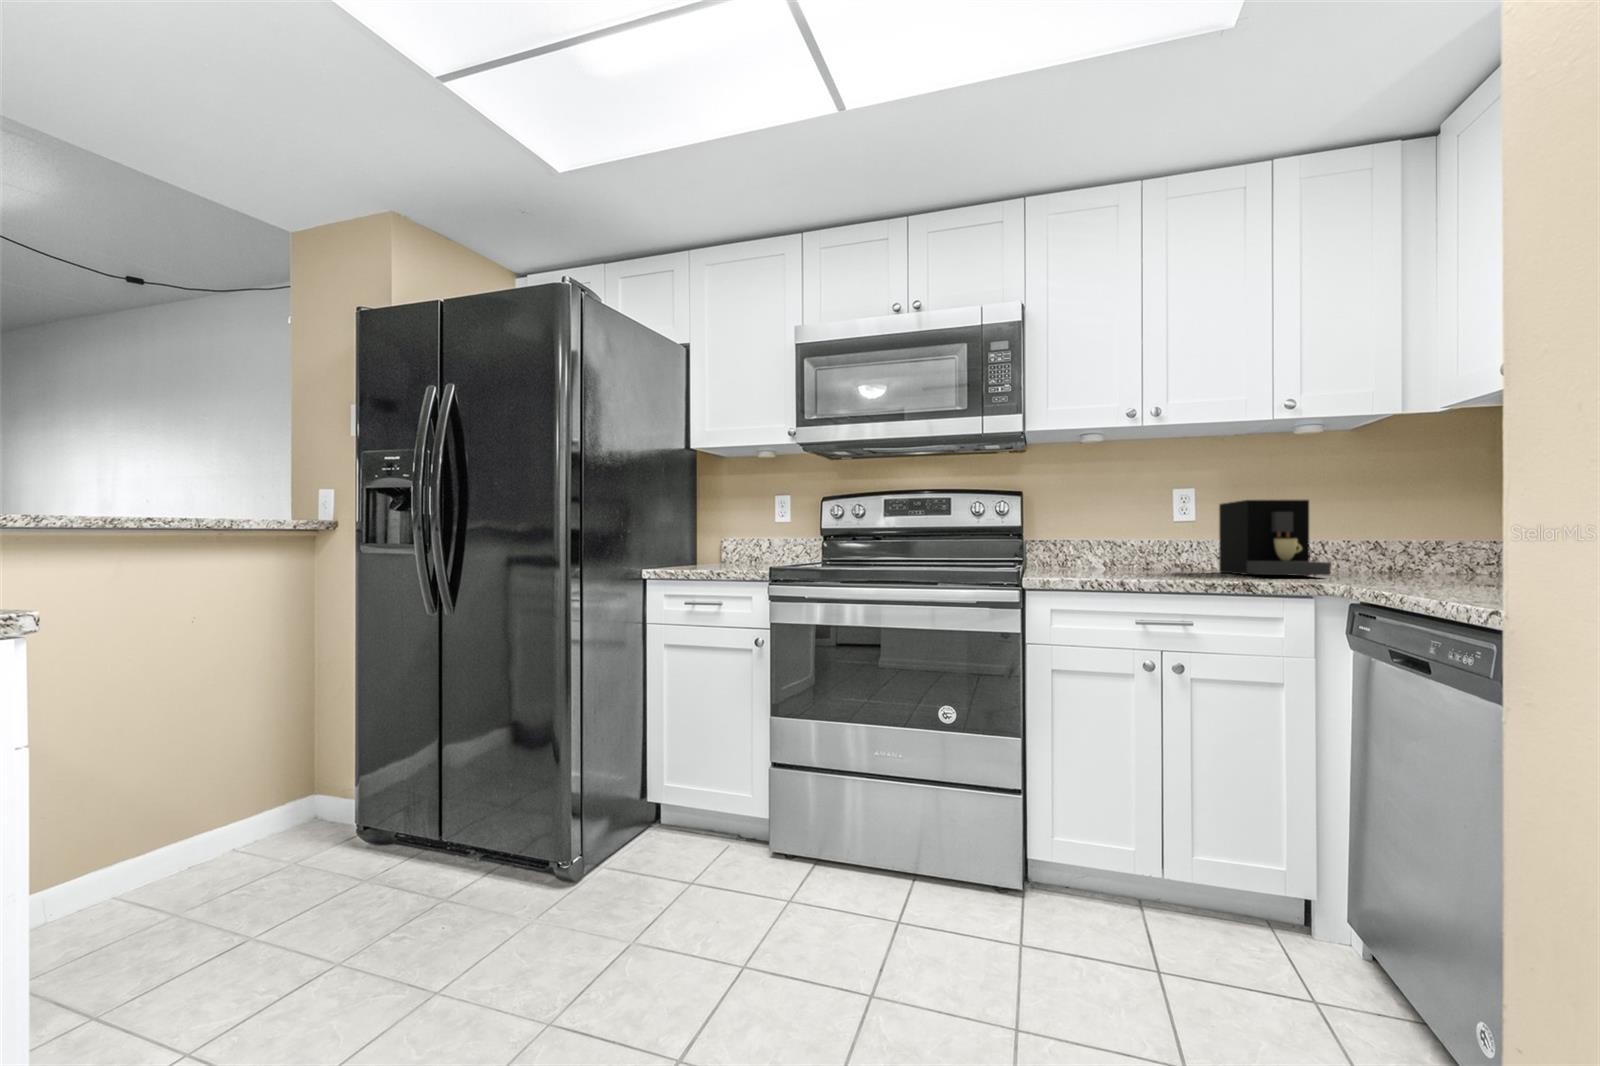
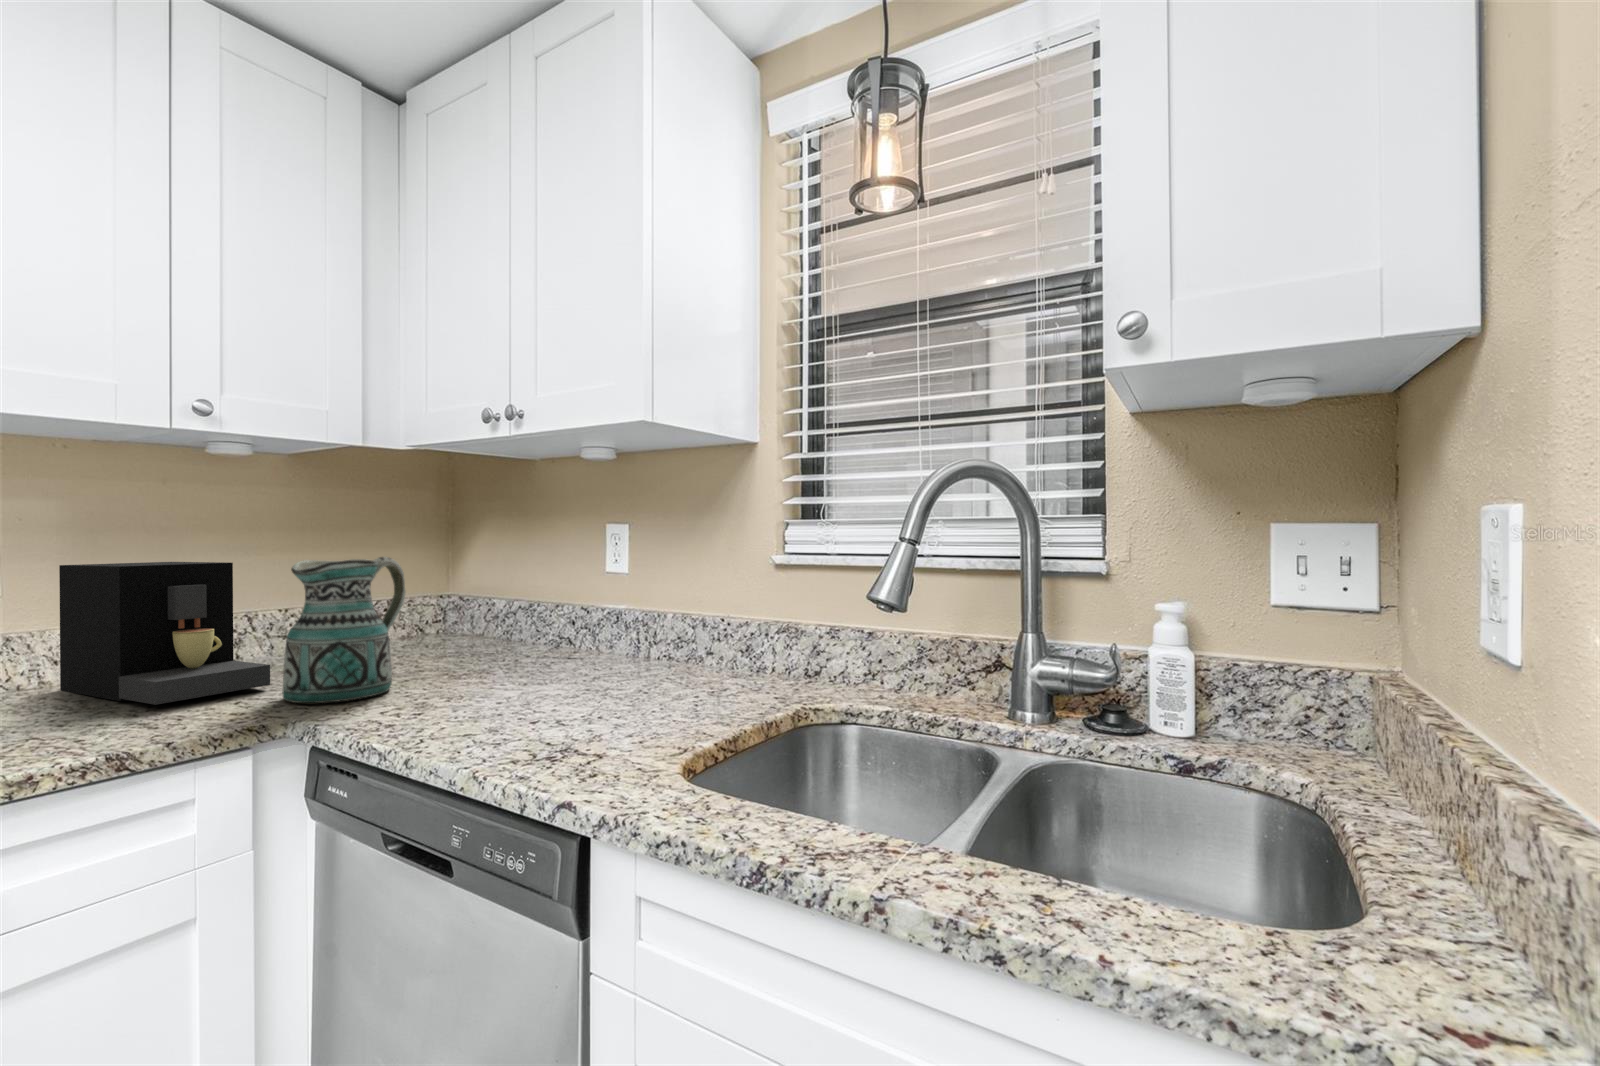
ceramic pitcher: none [1336,489,1431,583] -> present [282,557,406,703]

